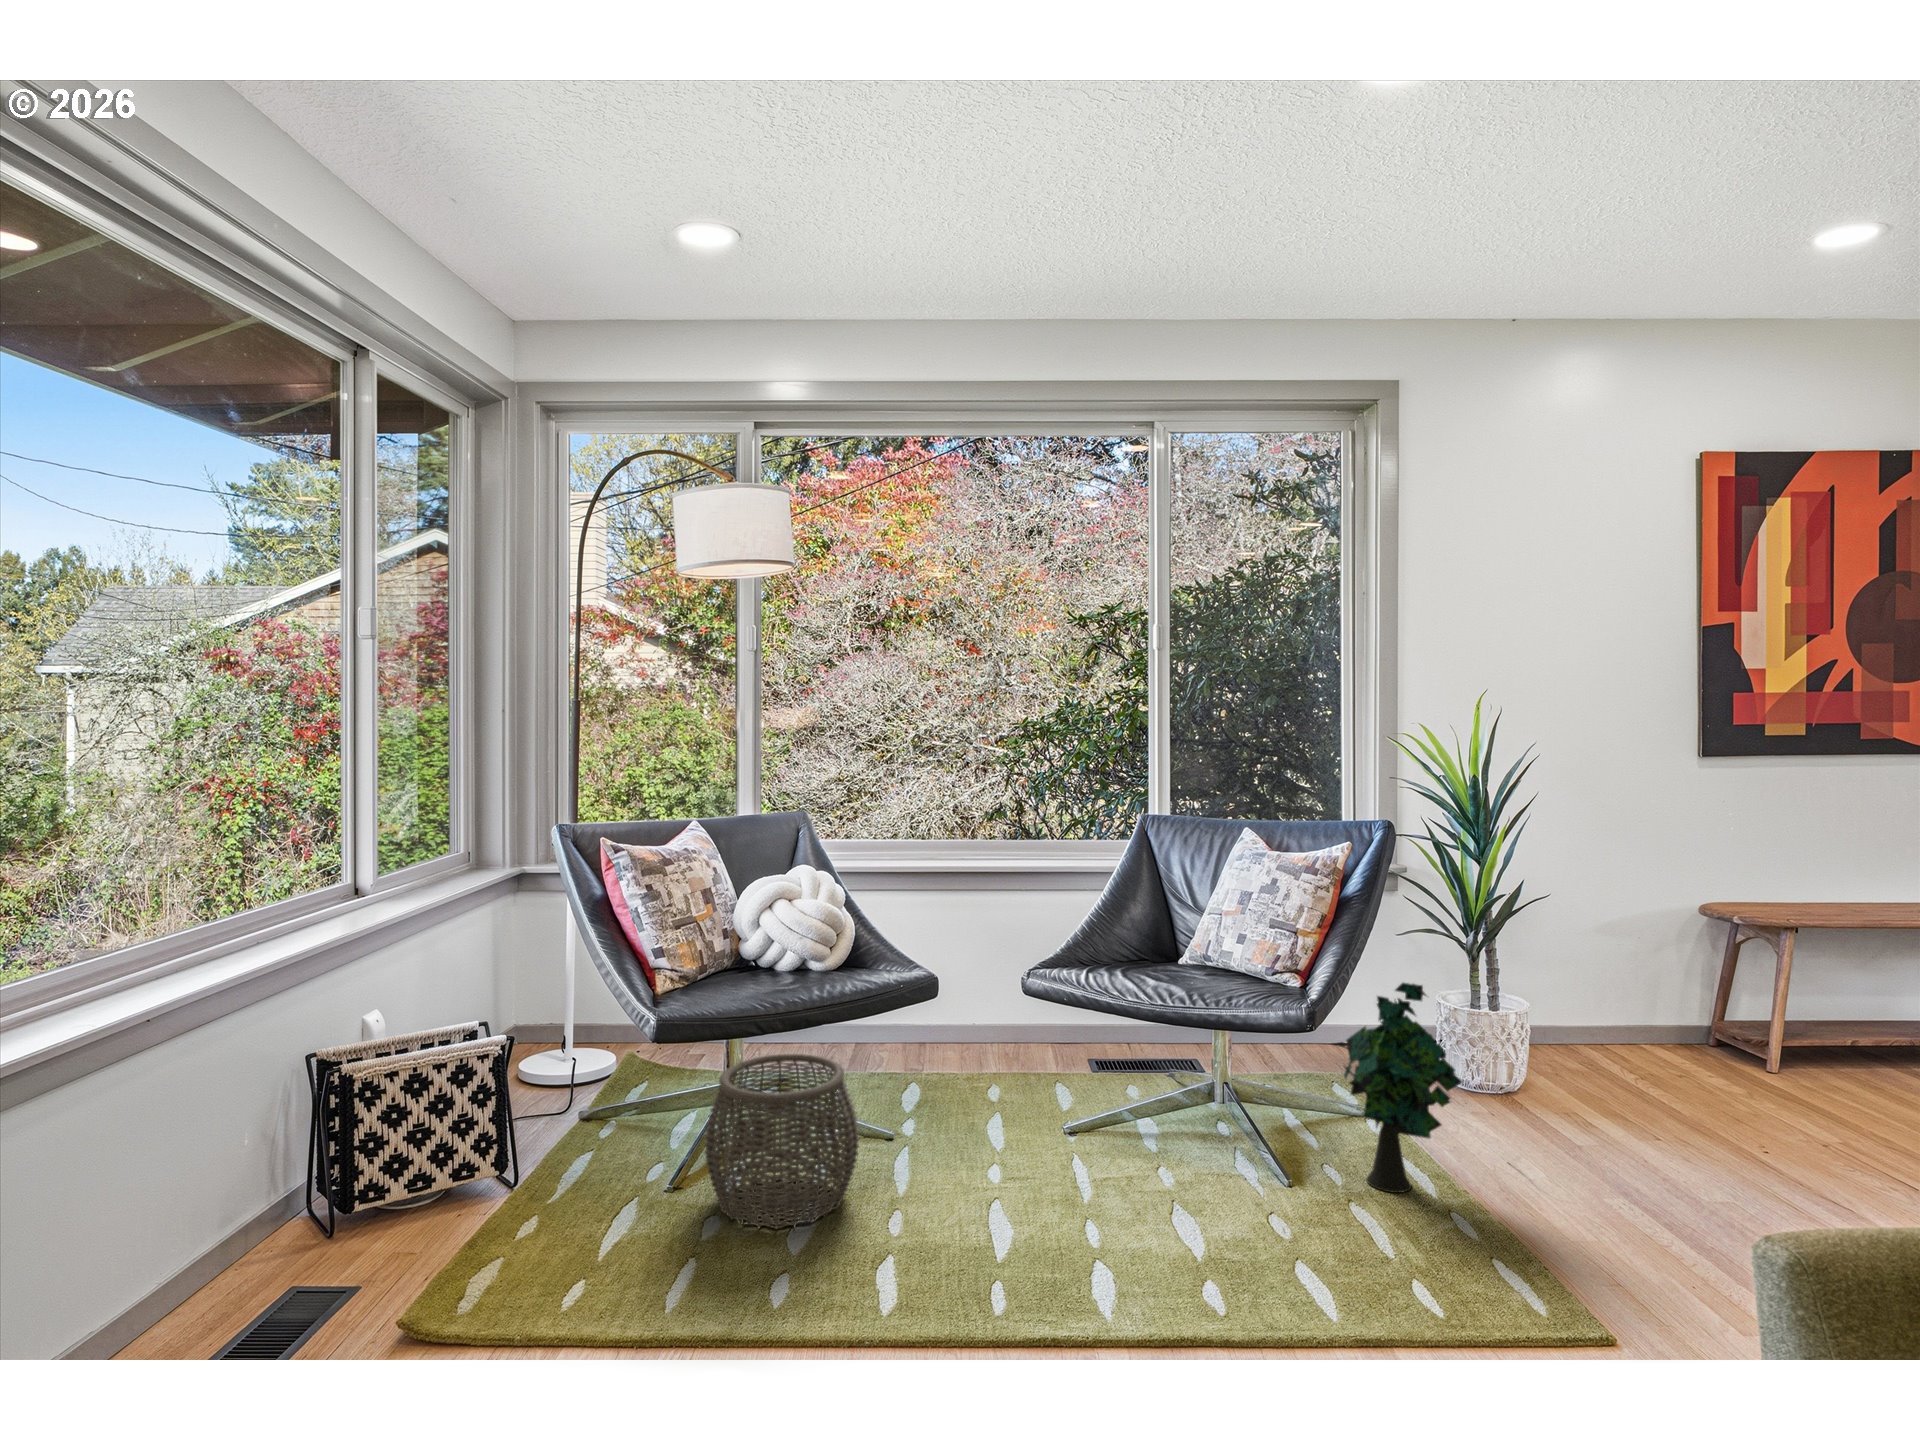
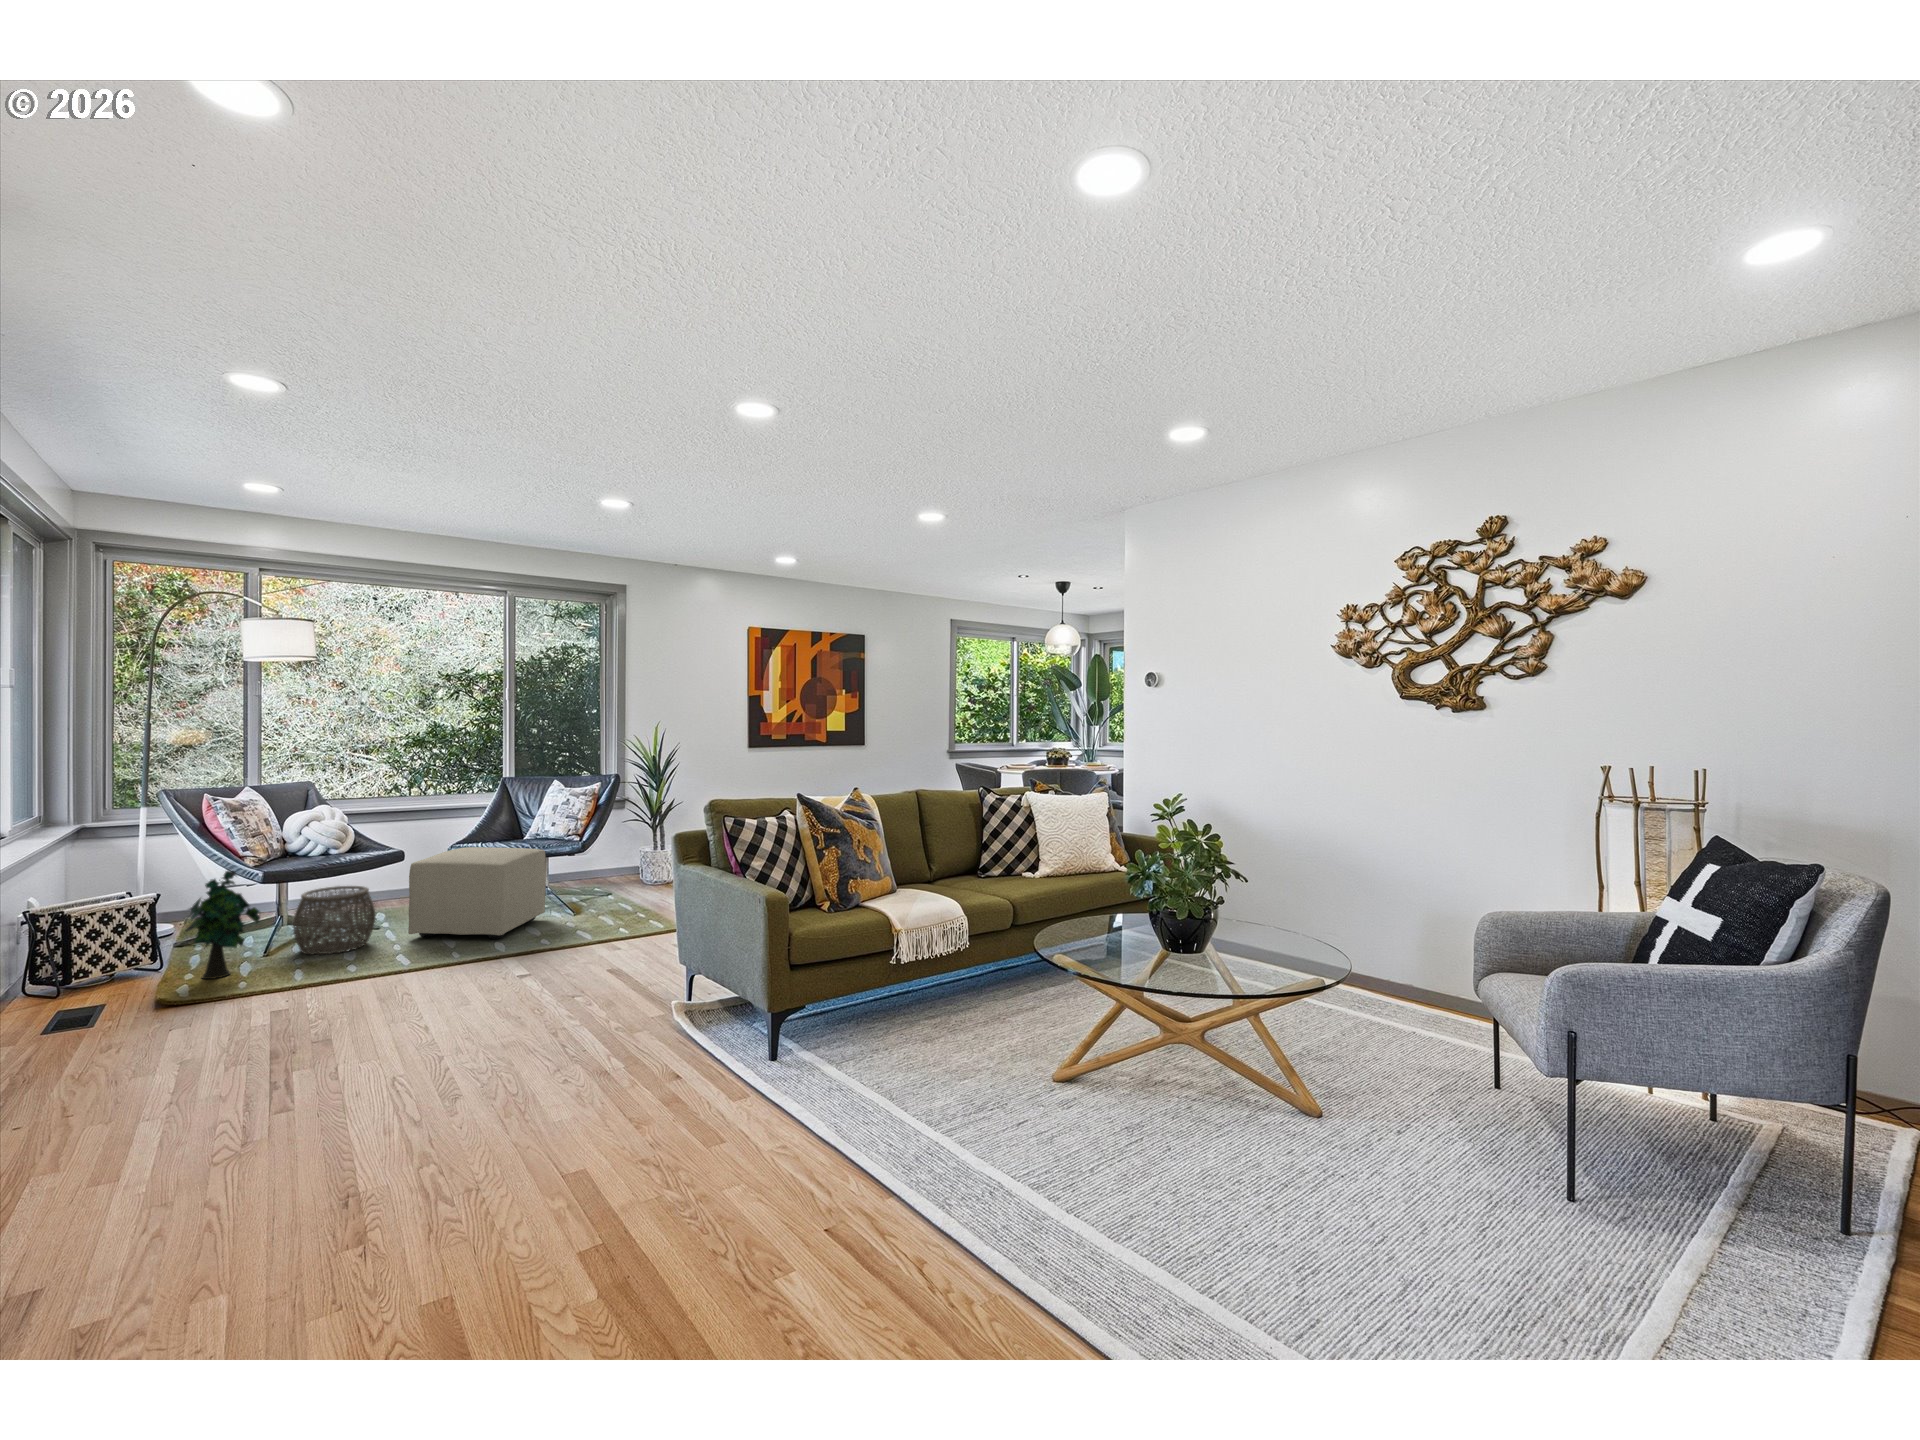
ottoman: none [919,983,1224,1269] -> present [408,847,546,939]
decorative plant: present [1333,983,1462,1193] -> present [186,871,260,979]

